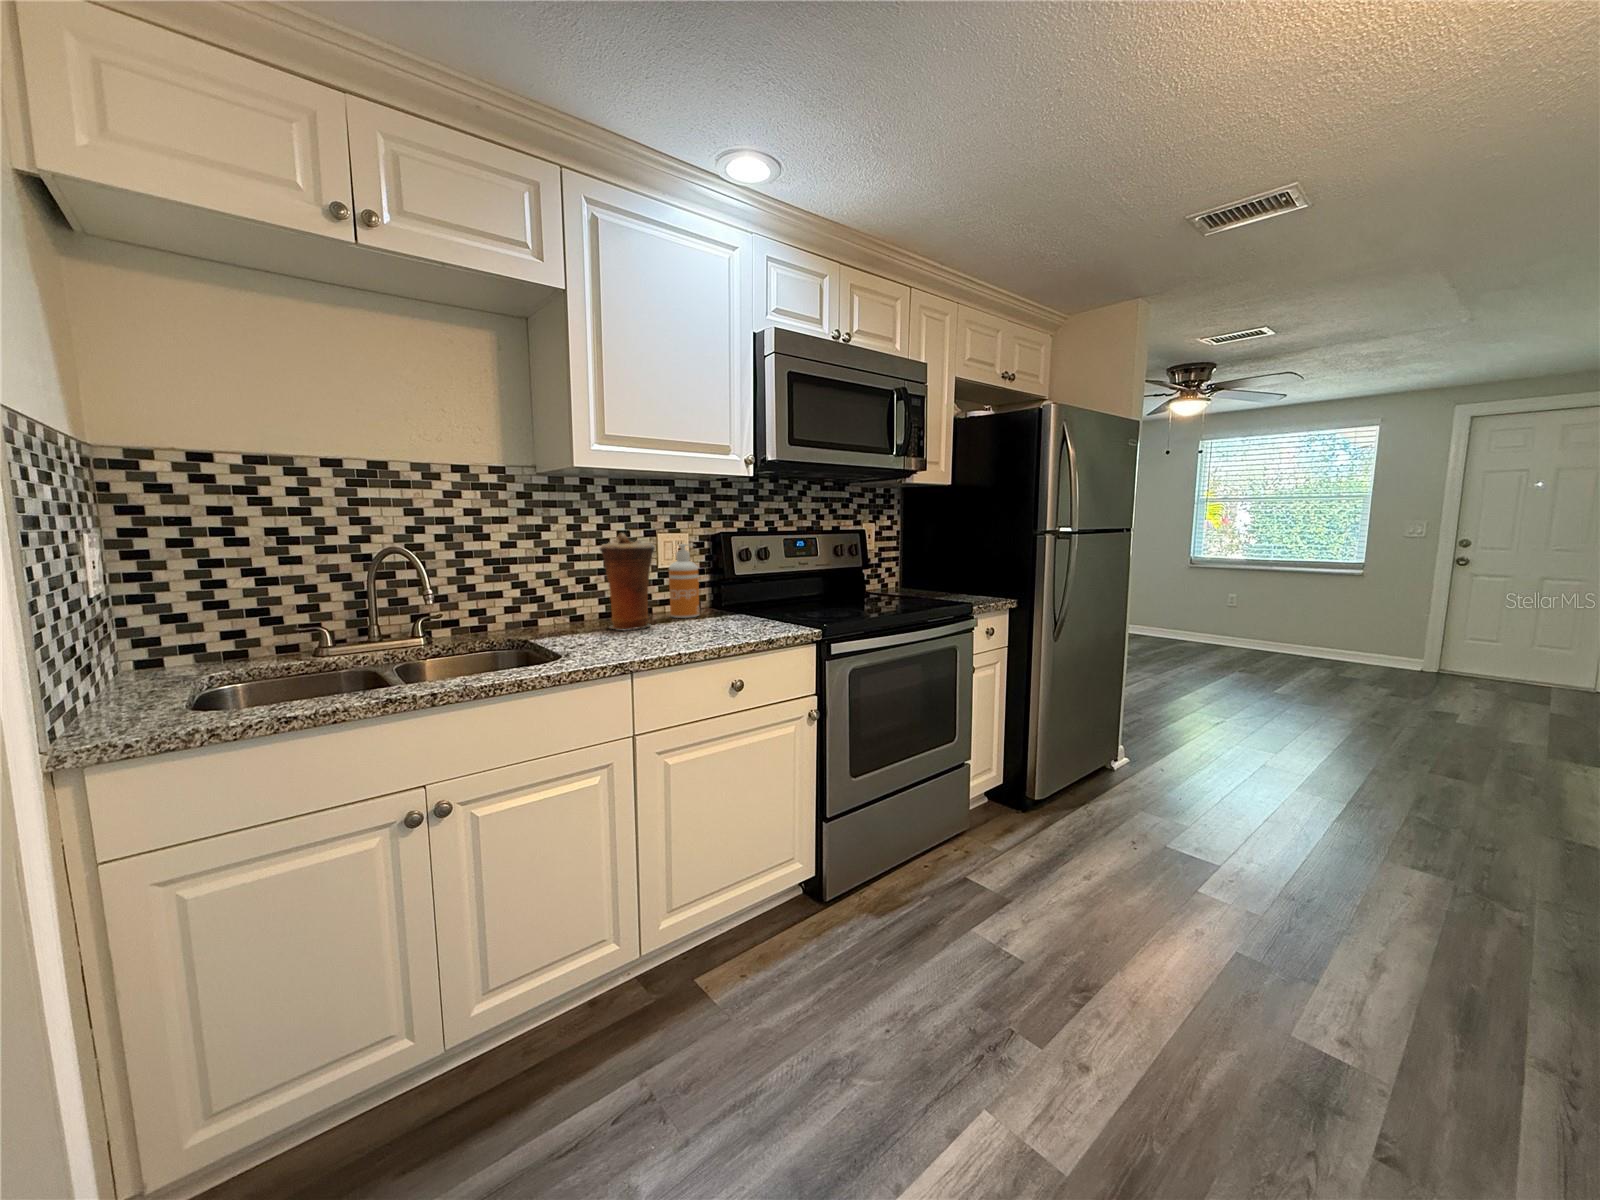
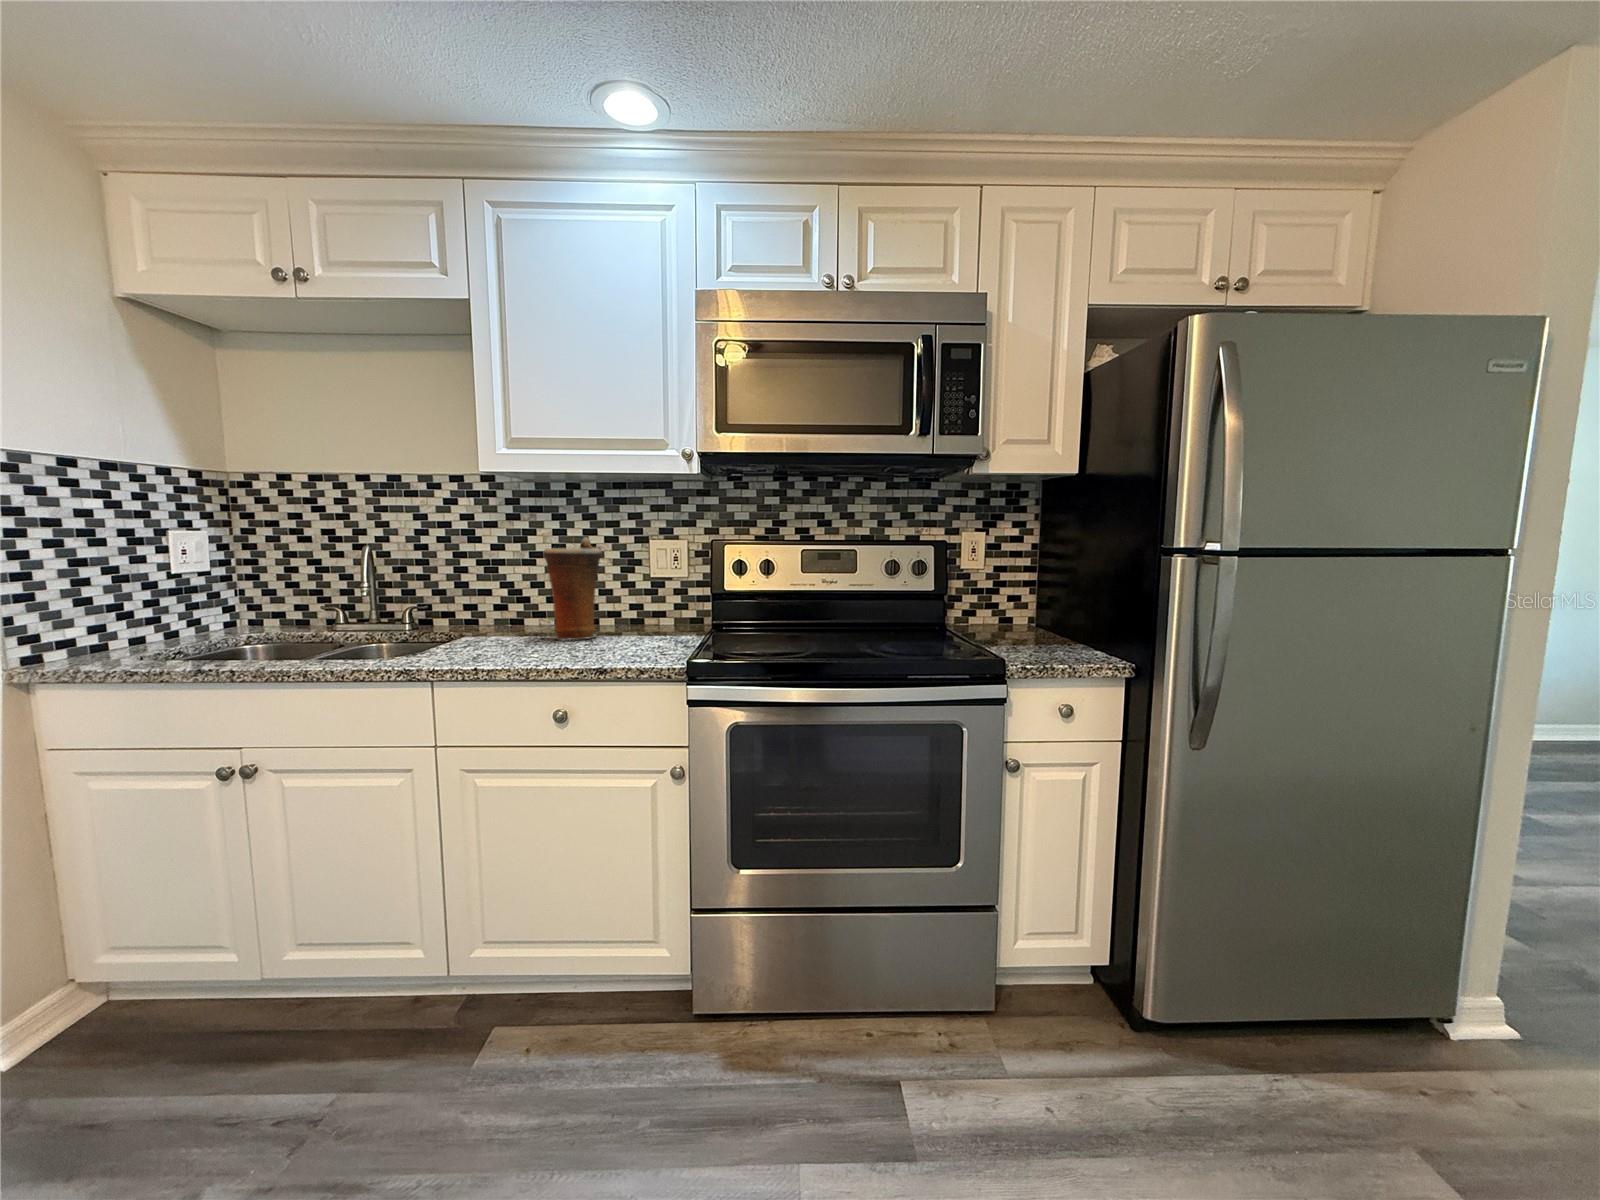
soap dispenser: present [669,544,700,618] -> none [646,552,679,635]

